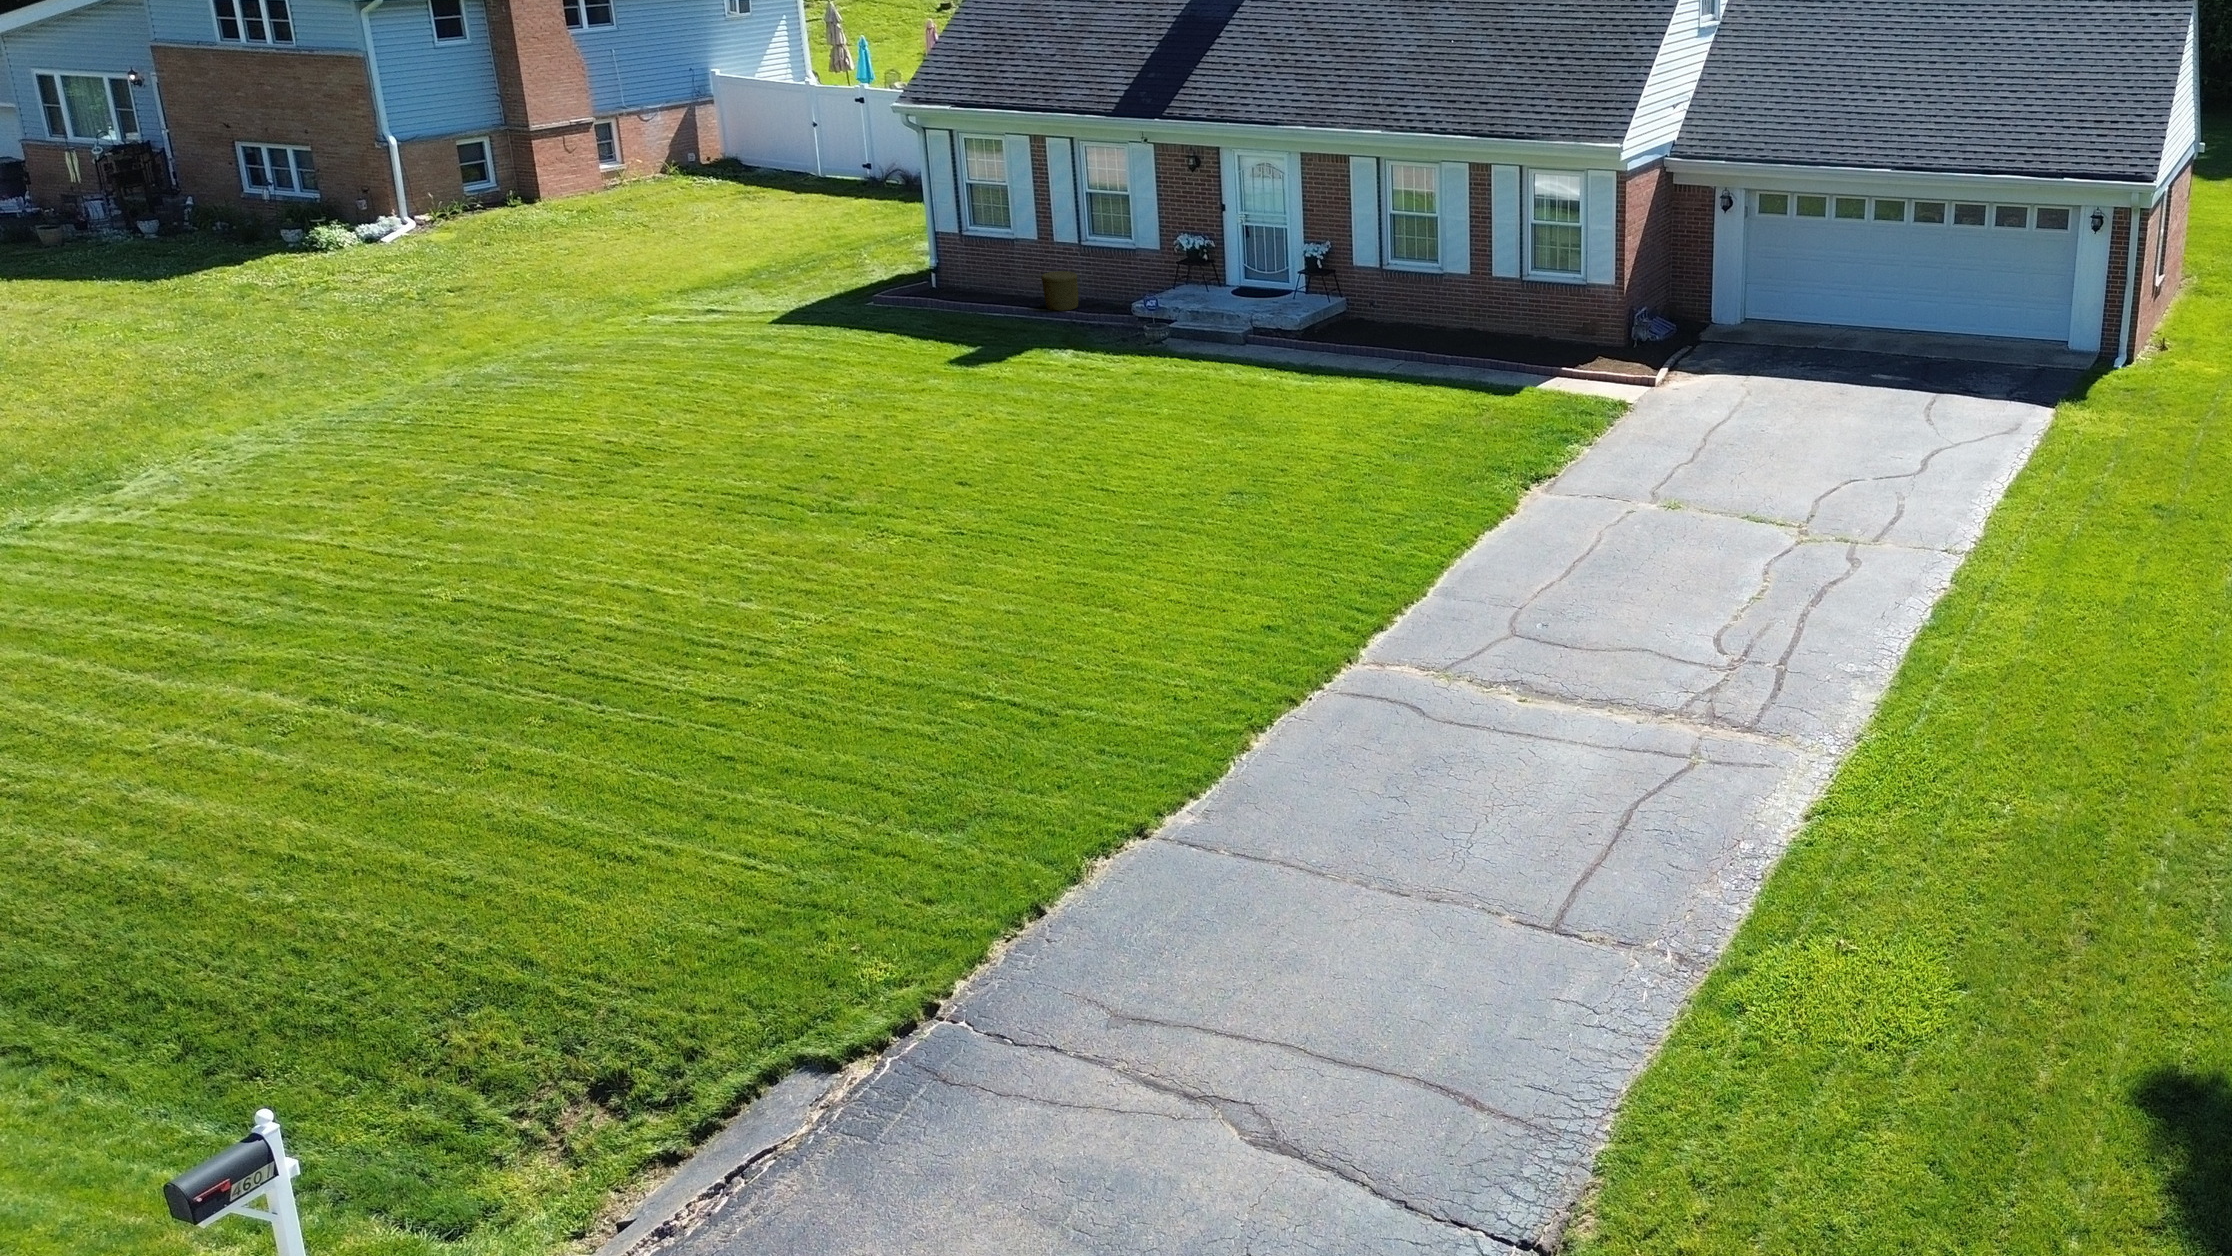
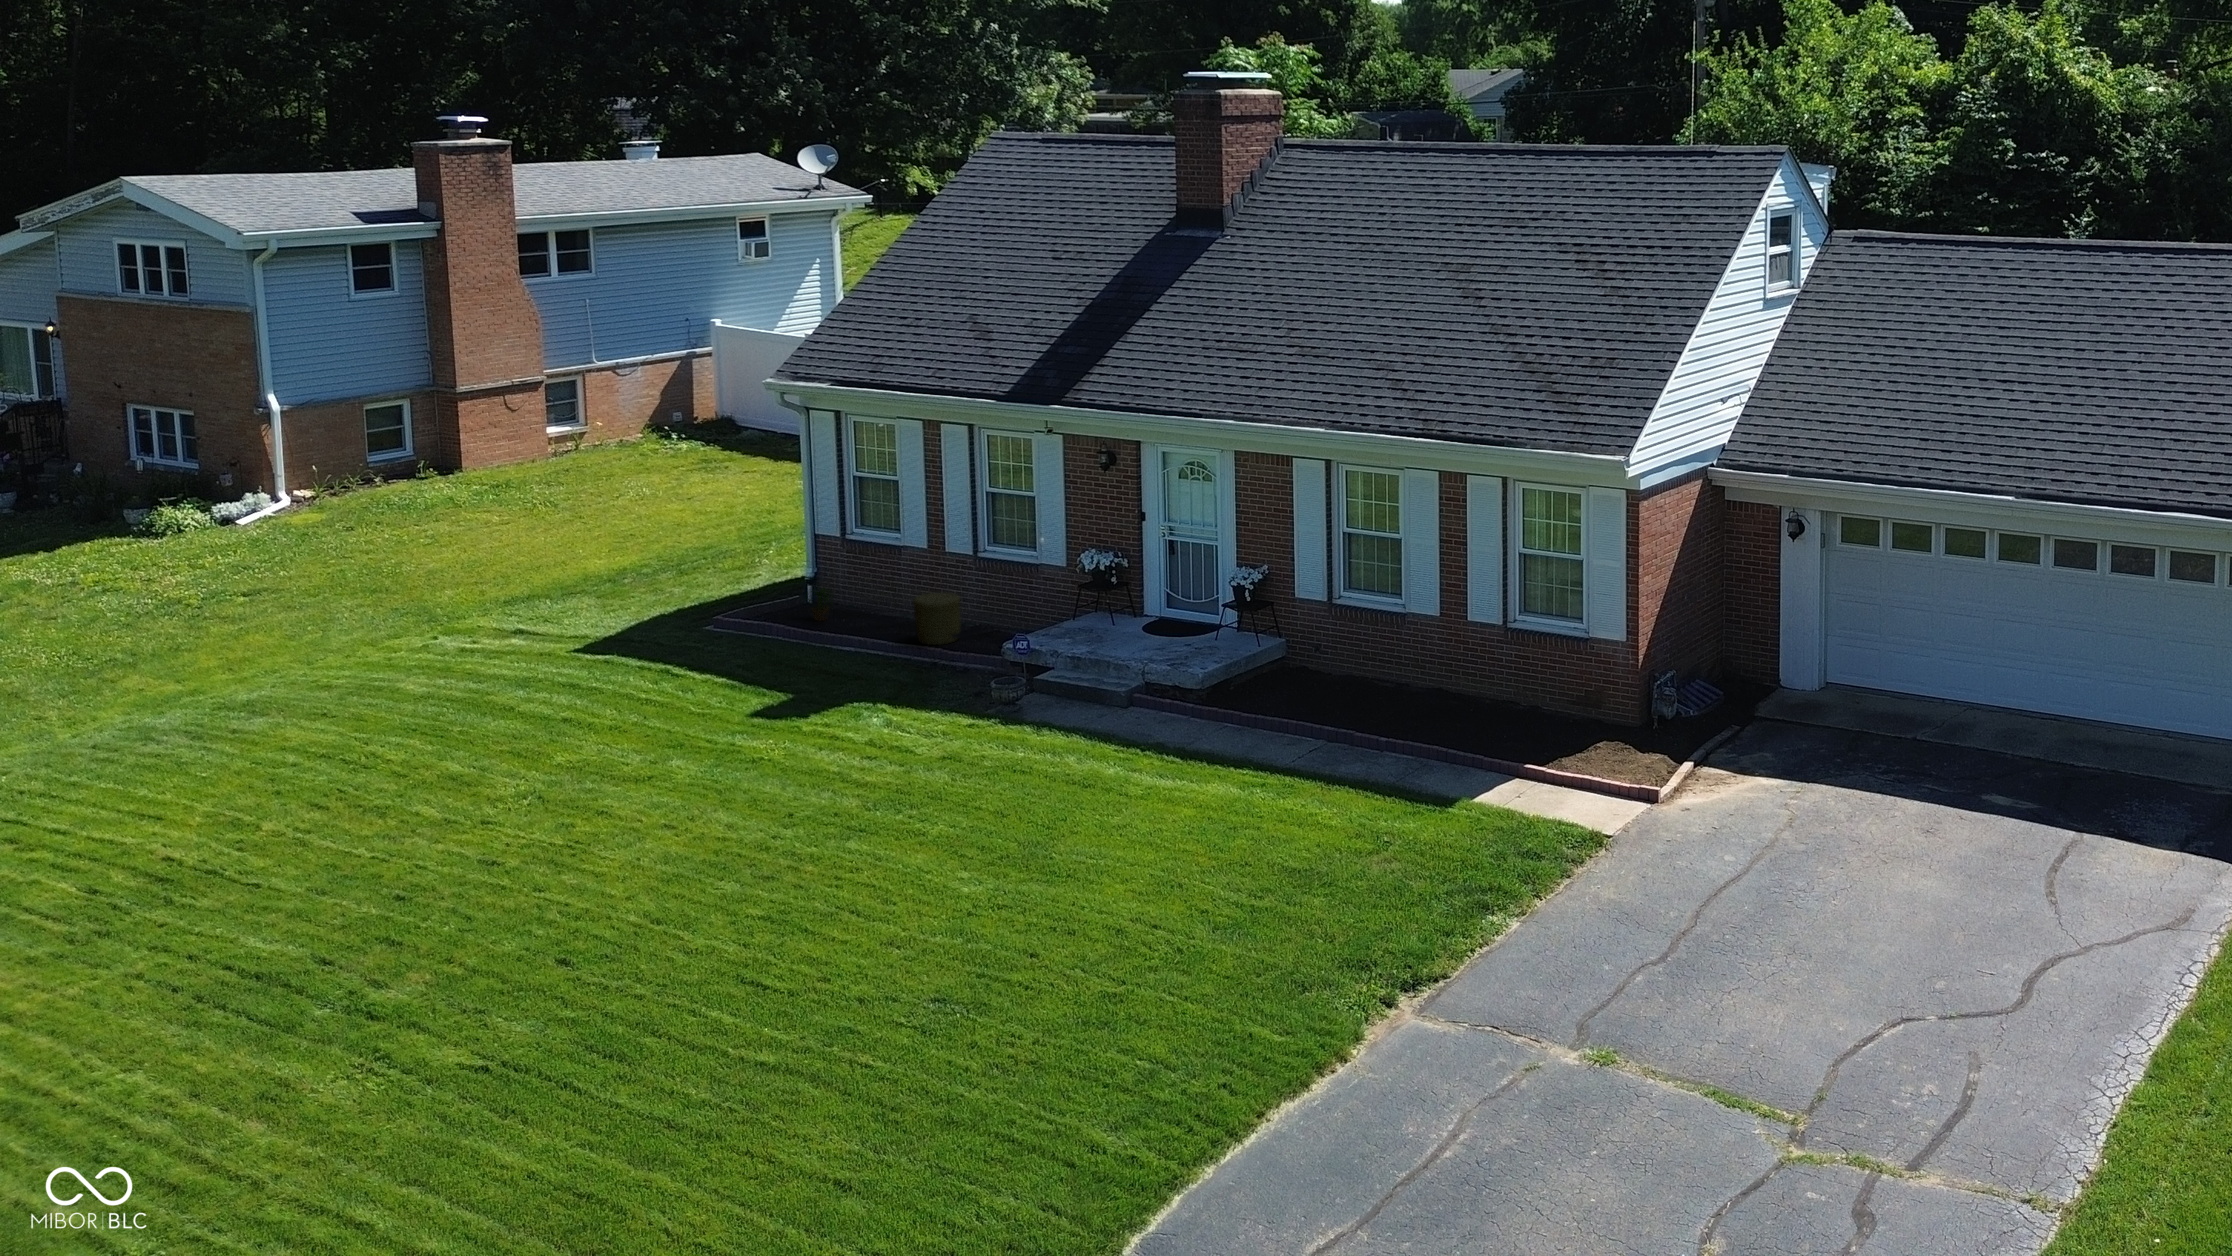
potted plant: none [939,271,968,298] -> present [806,588,833,621]

